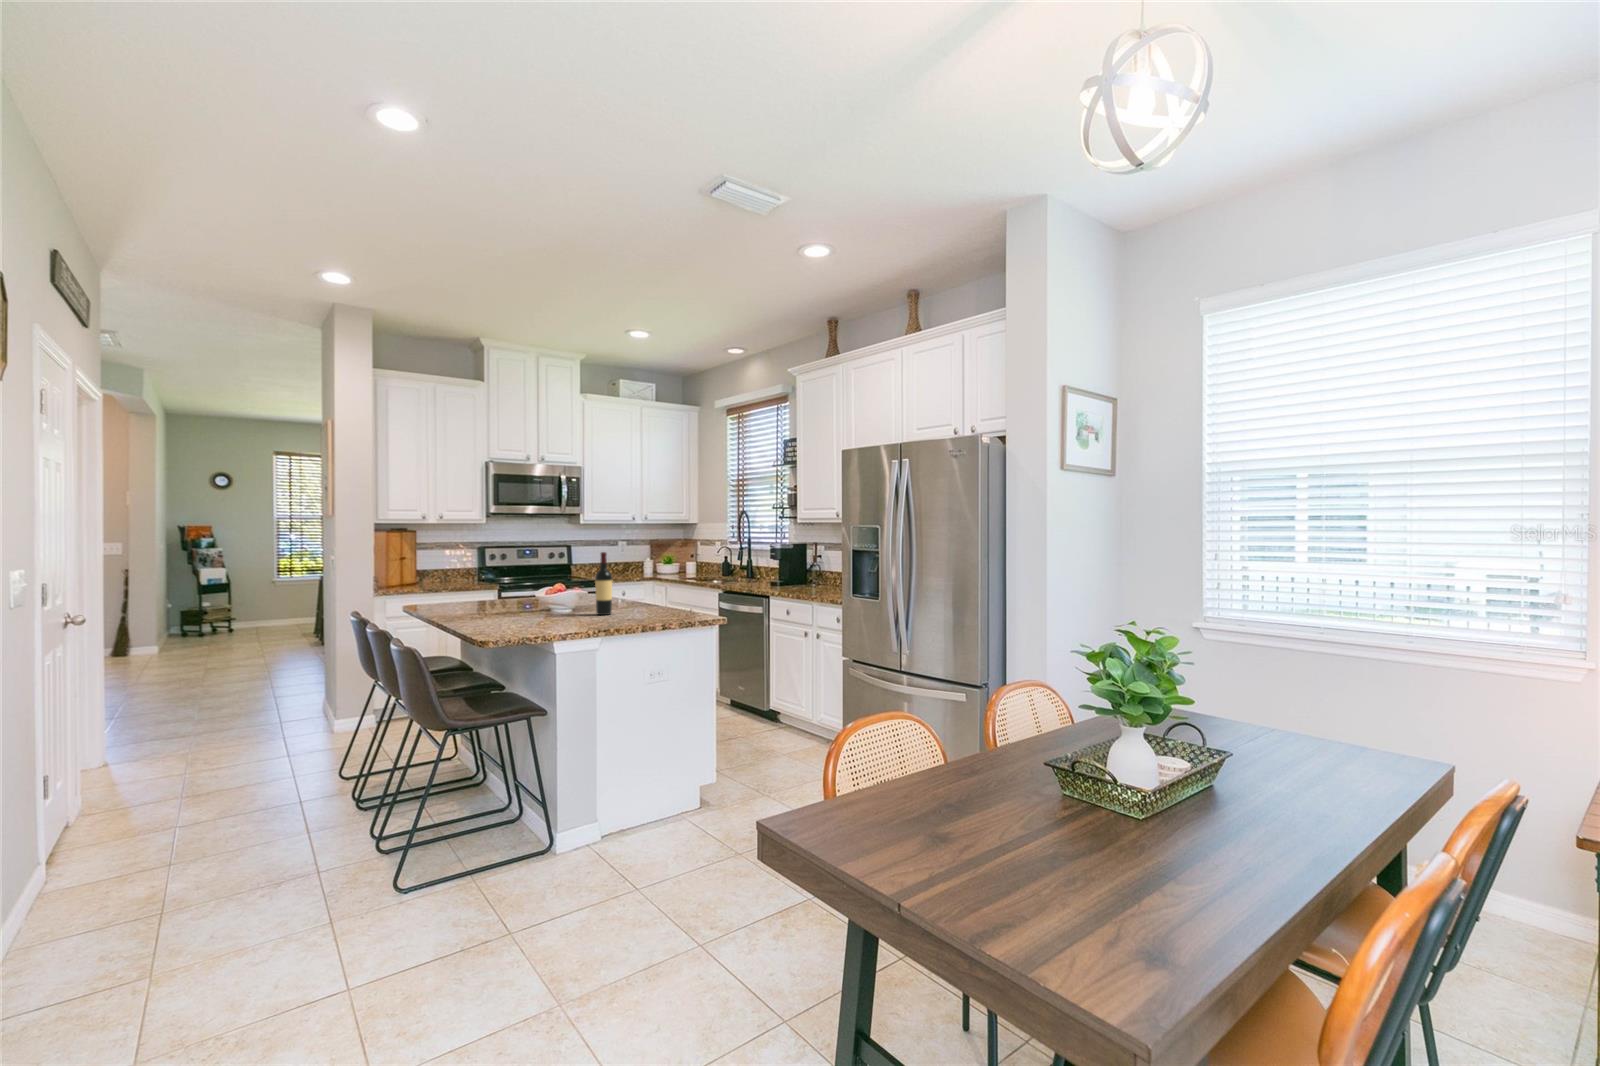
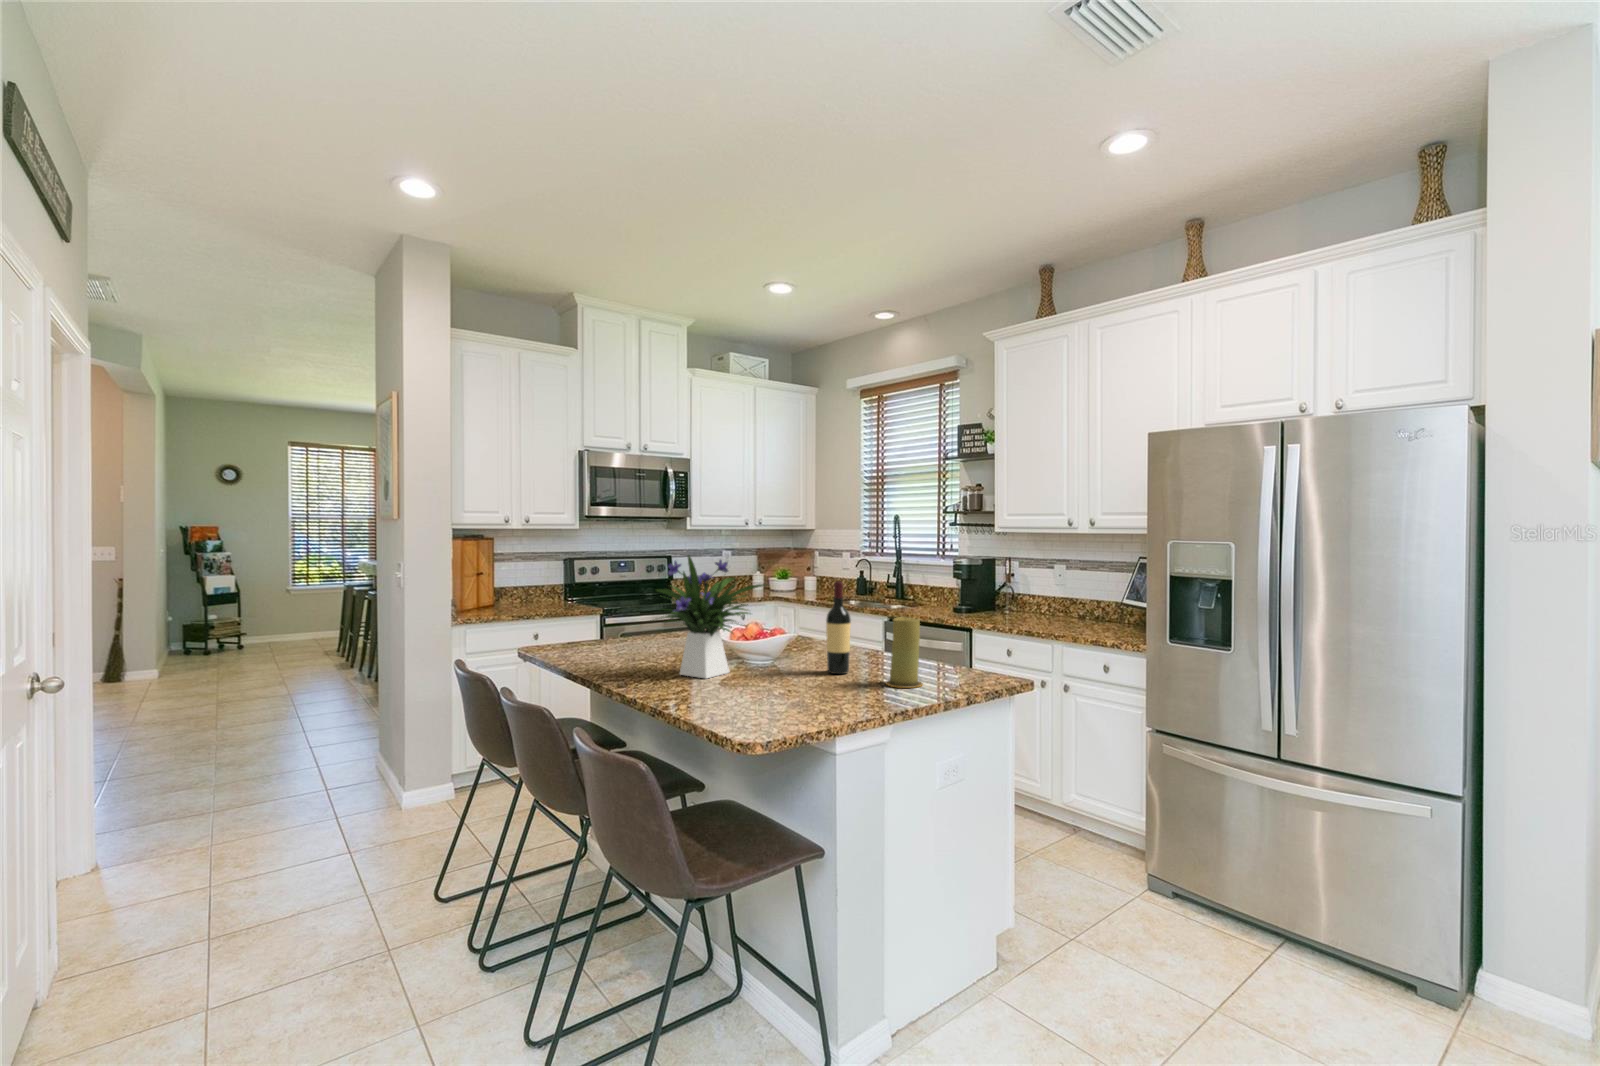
flower arrangement: none [469,534,554,618] -> present [656,556,767,678]
candle: none [622,575,648,620] -> present [886,617,923,688]

